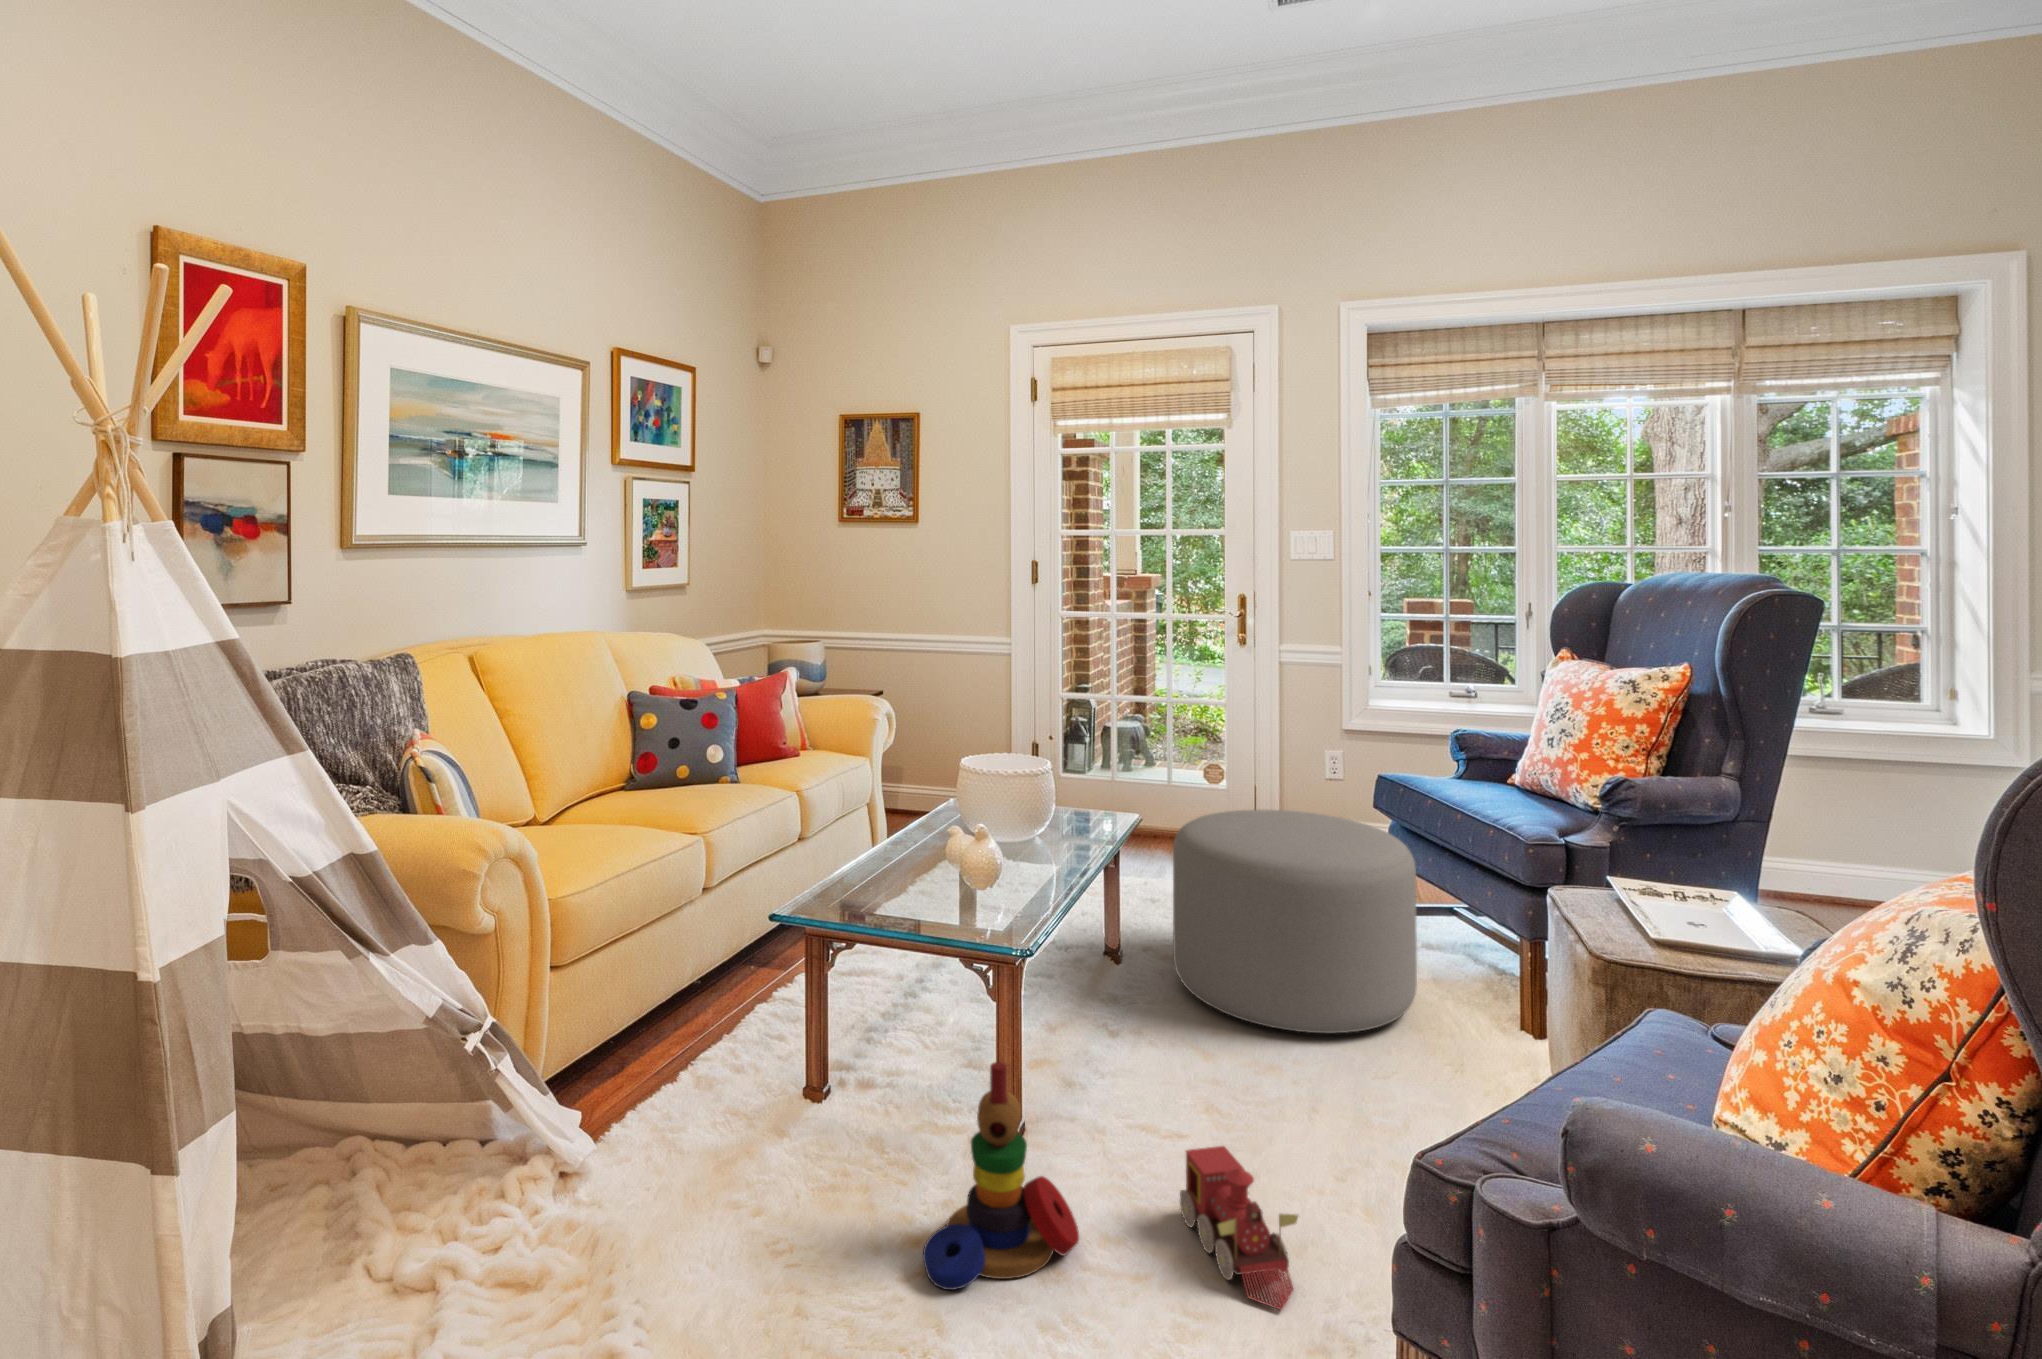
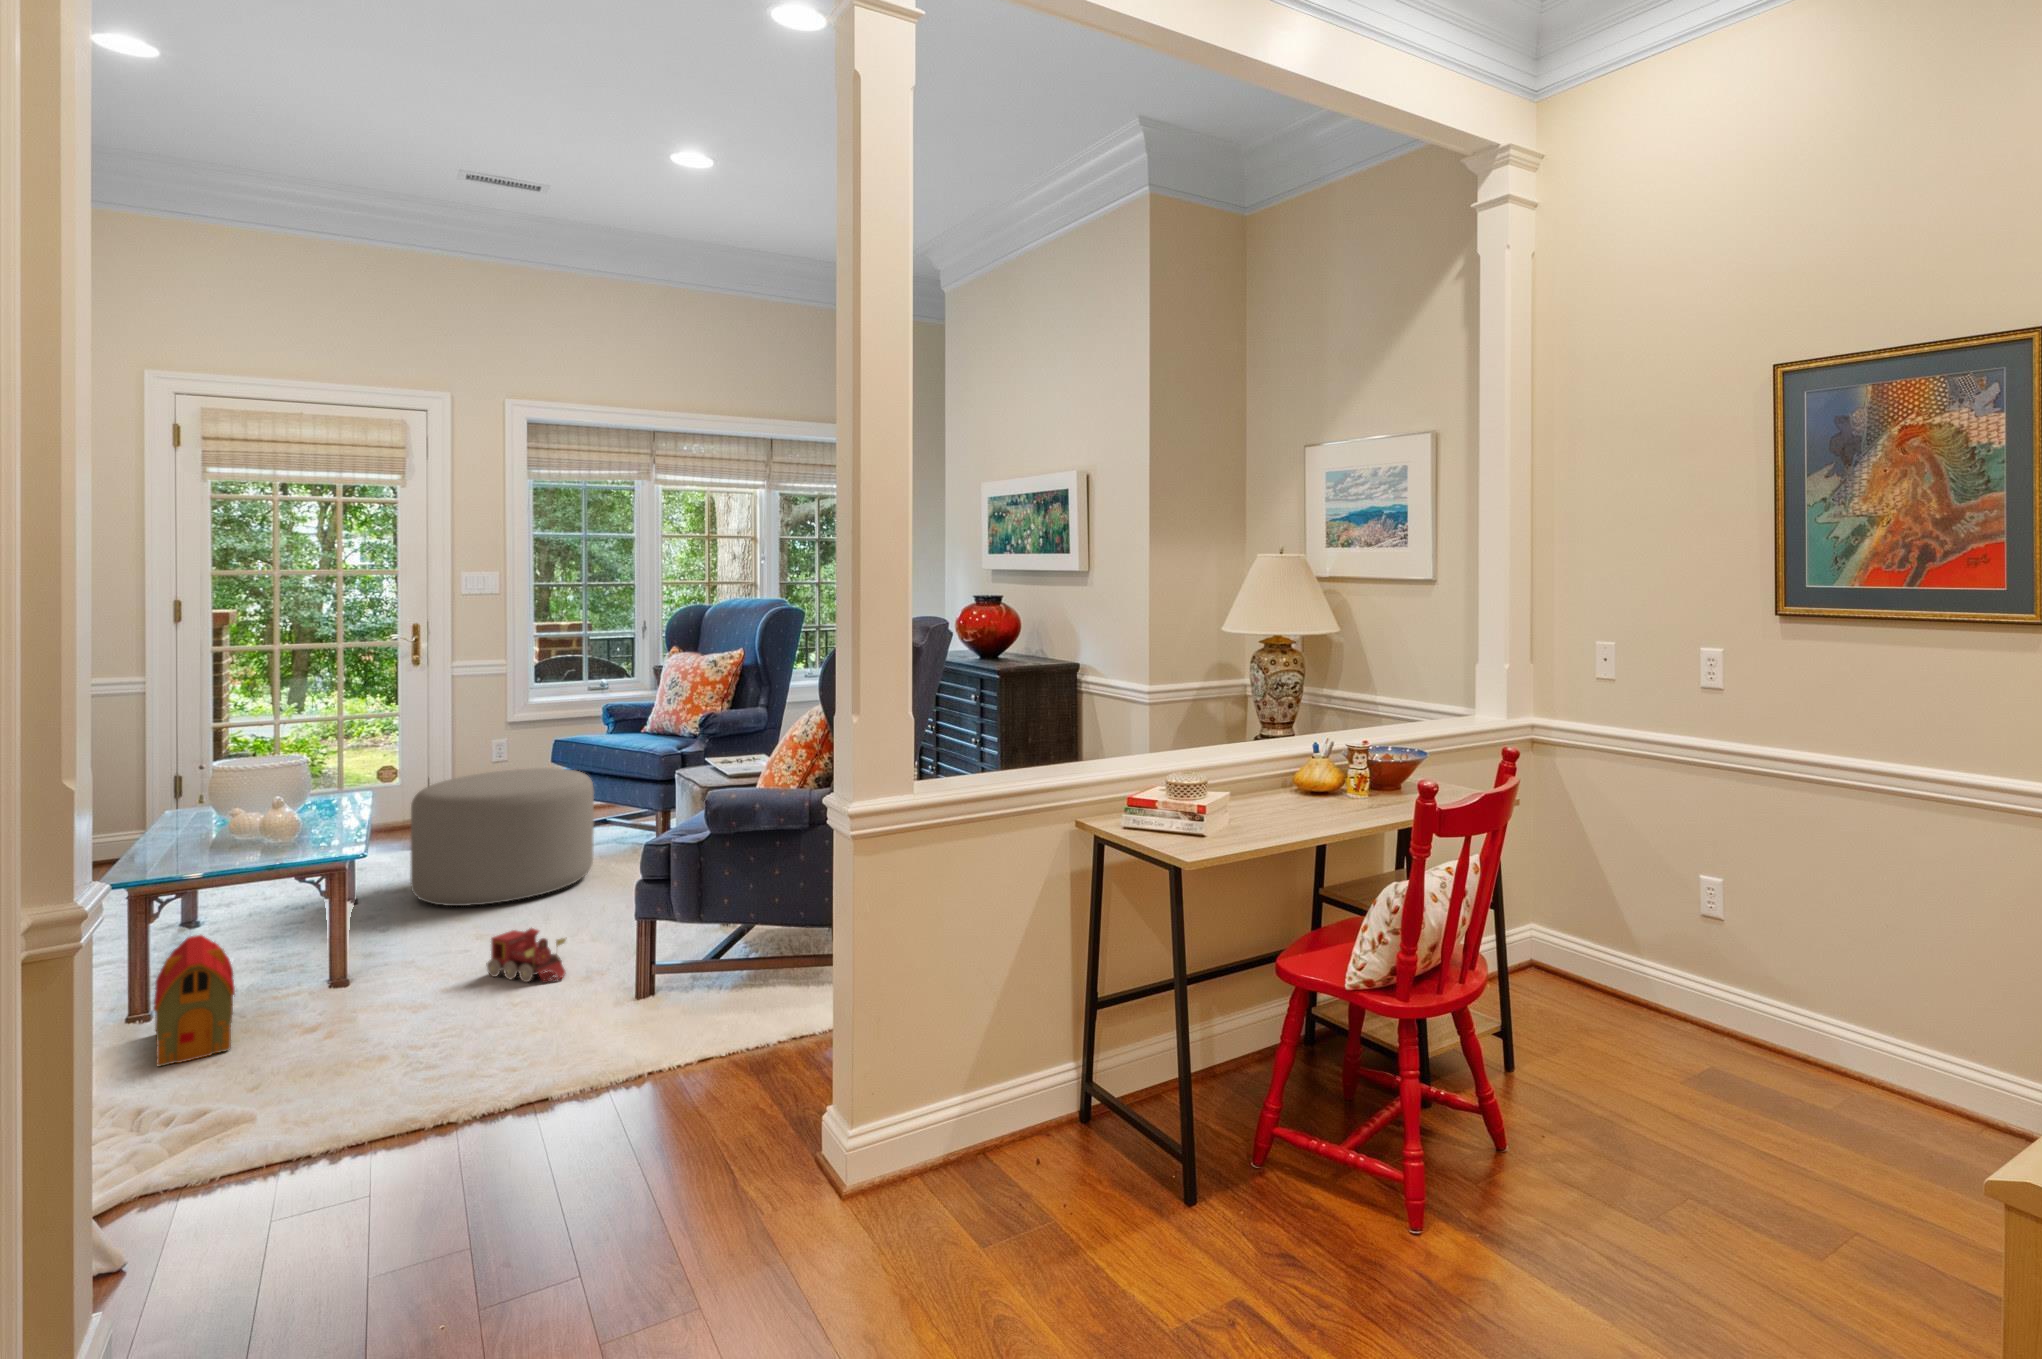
toy house: none [750,997,882,1208] -> present [154,935,235,1066]
stacking toy: present [923,1062,1079,1290] -> none [333,911,435,1041]

